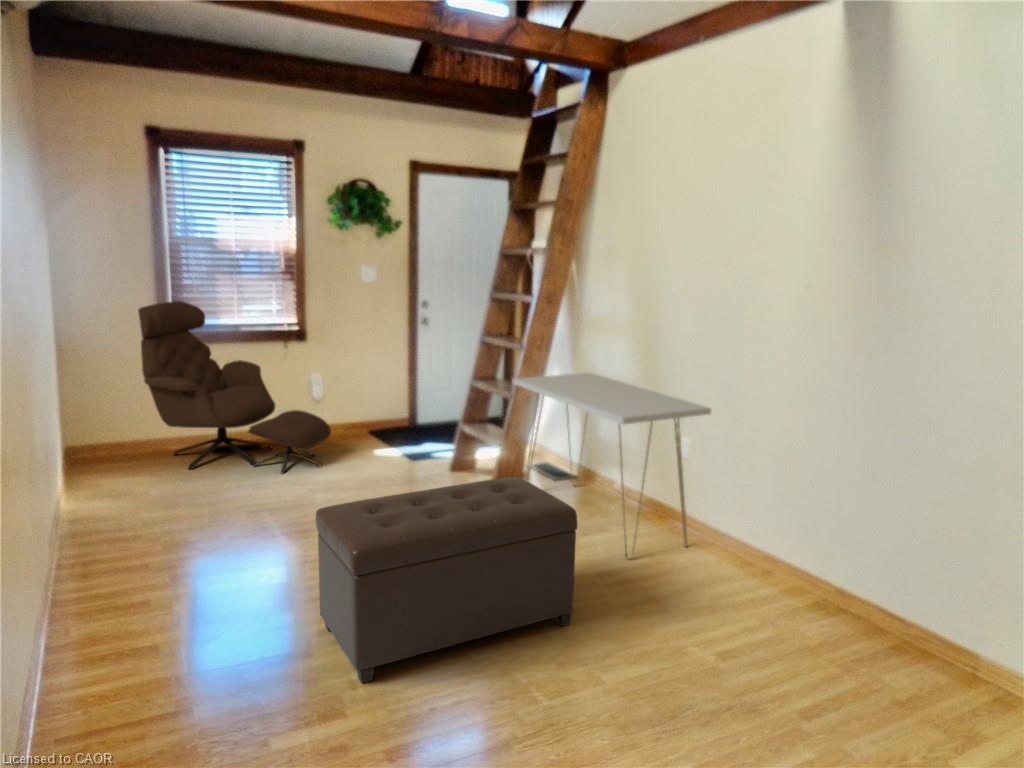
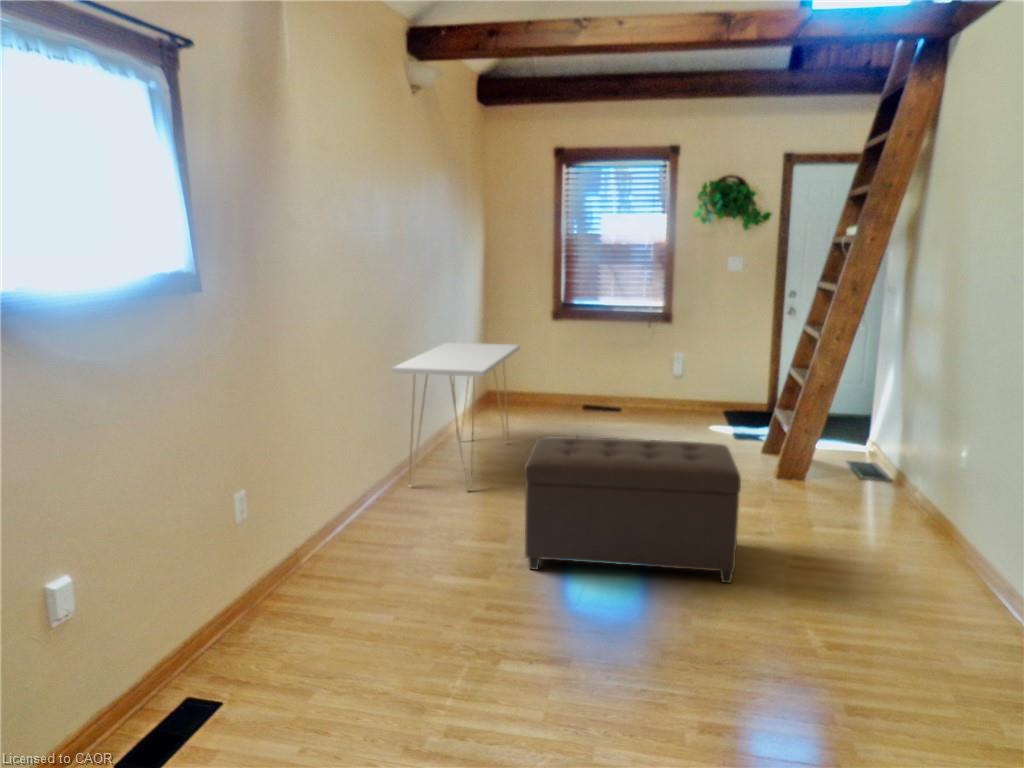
lounge chair: present [138,301,331,474] -> none [530,285,668,433]
console table: present [512,373,711,559] -> present [392,343,520,491]

